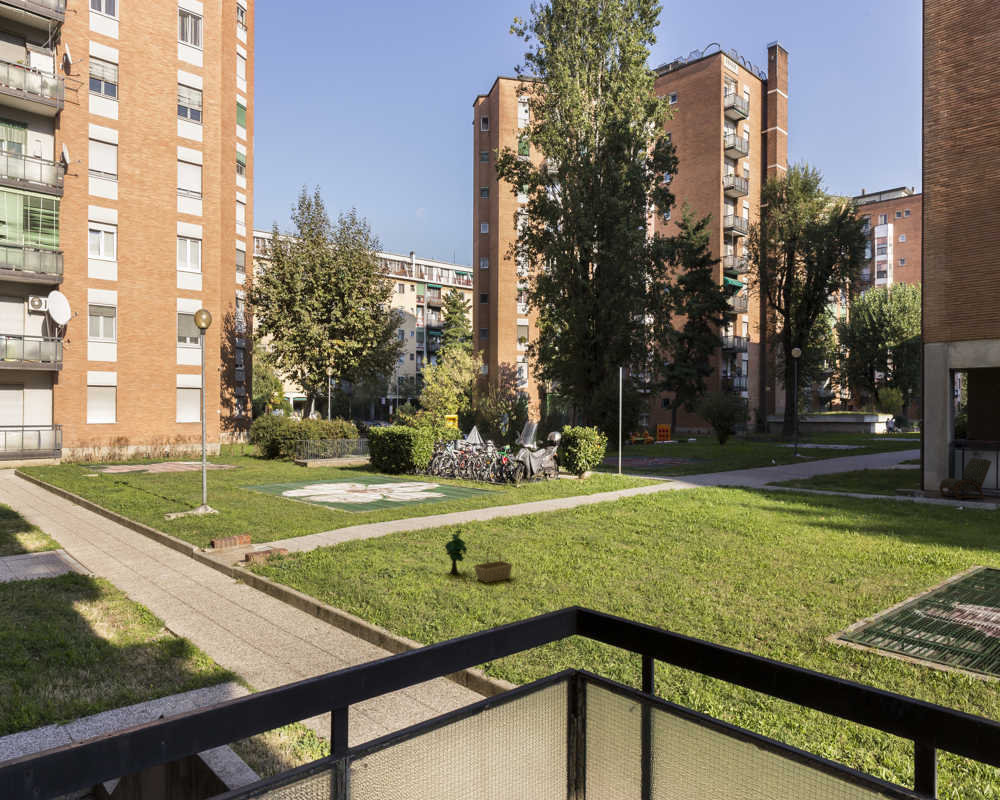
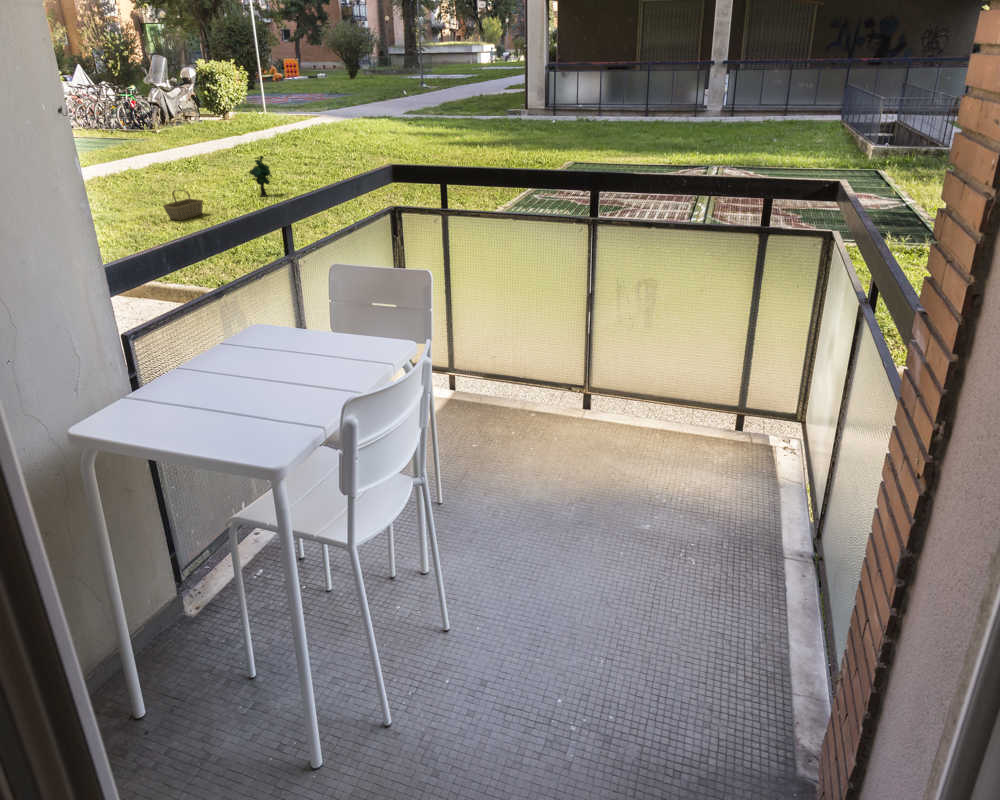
lounge chair: present [939,458,991,499] -> none [539,78,574,115]
decorative plant: present [444,530,467,574] -> present [249,156,272,197]

